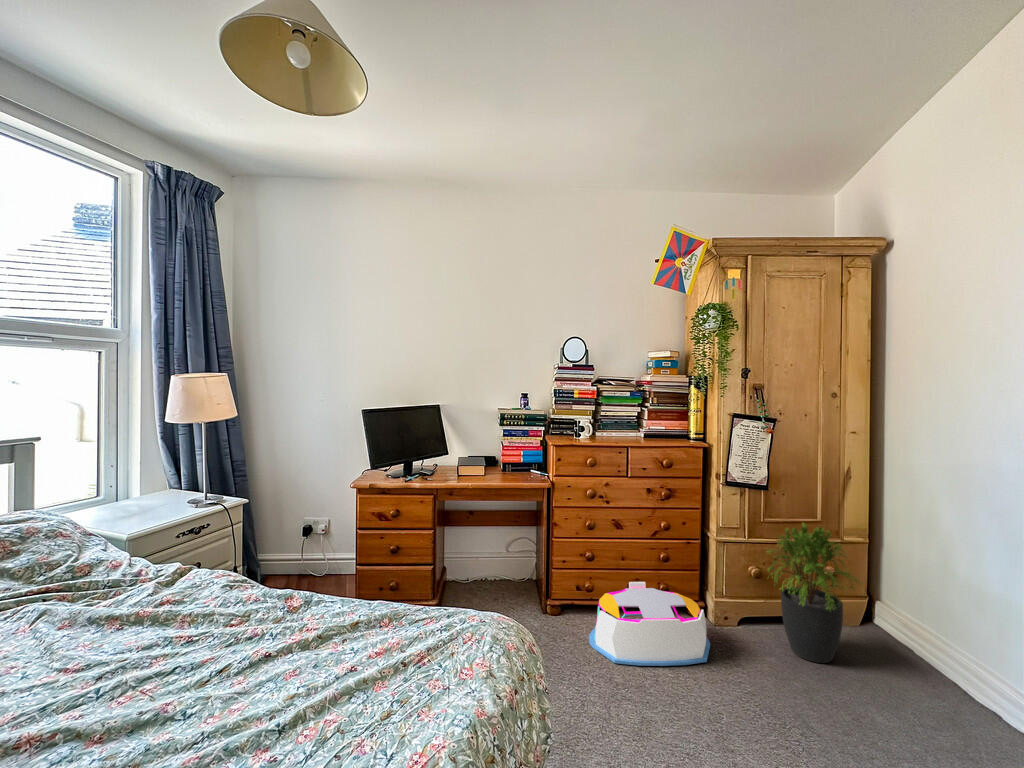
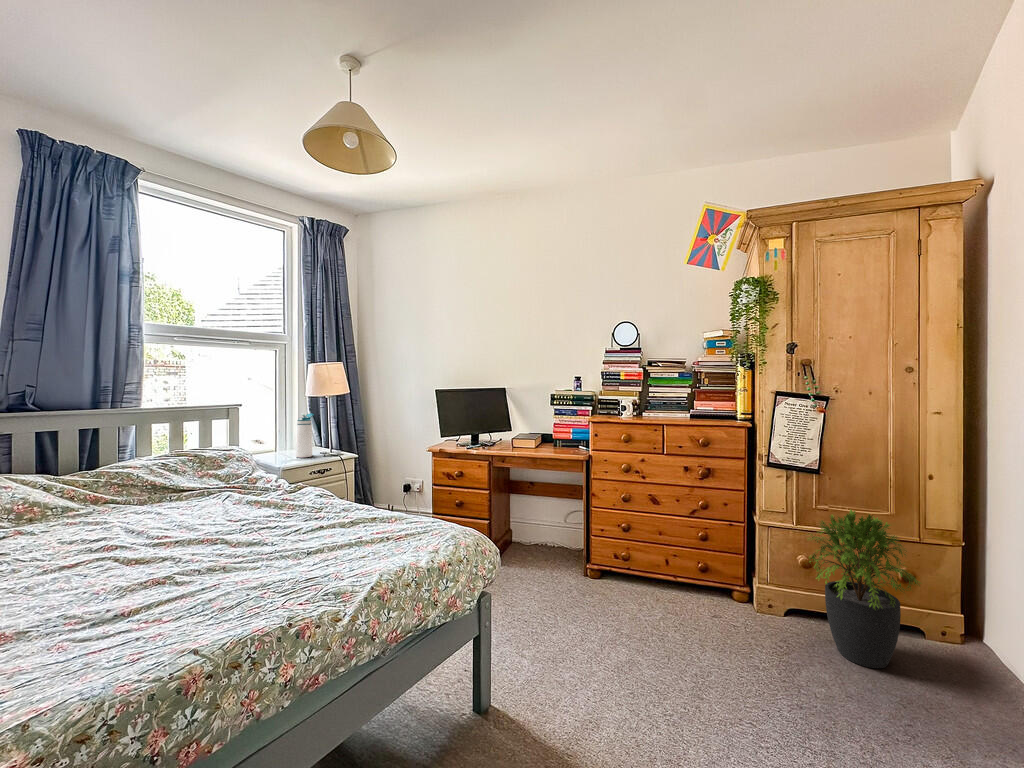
water bottle: none [153,444,180,508] -> present [296,413,314,457]
storage bin: present [589,582,710,666] -> none [614,555,739,641]

